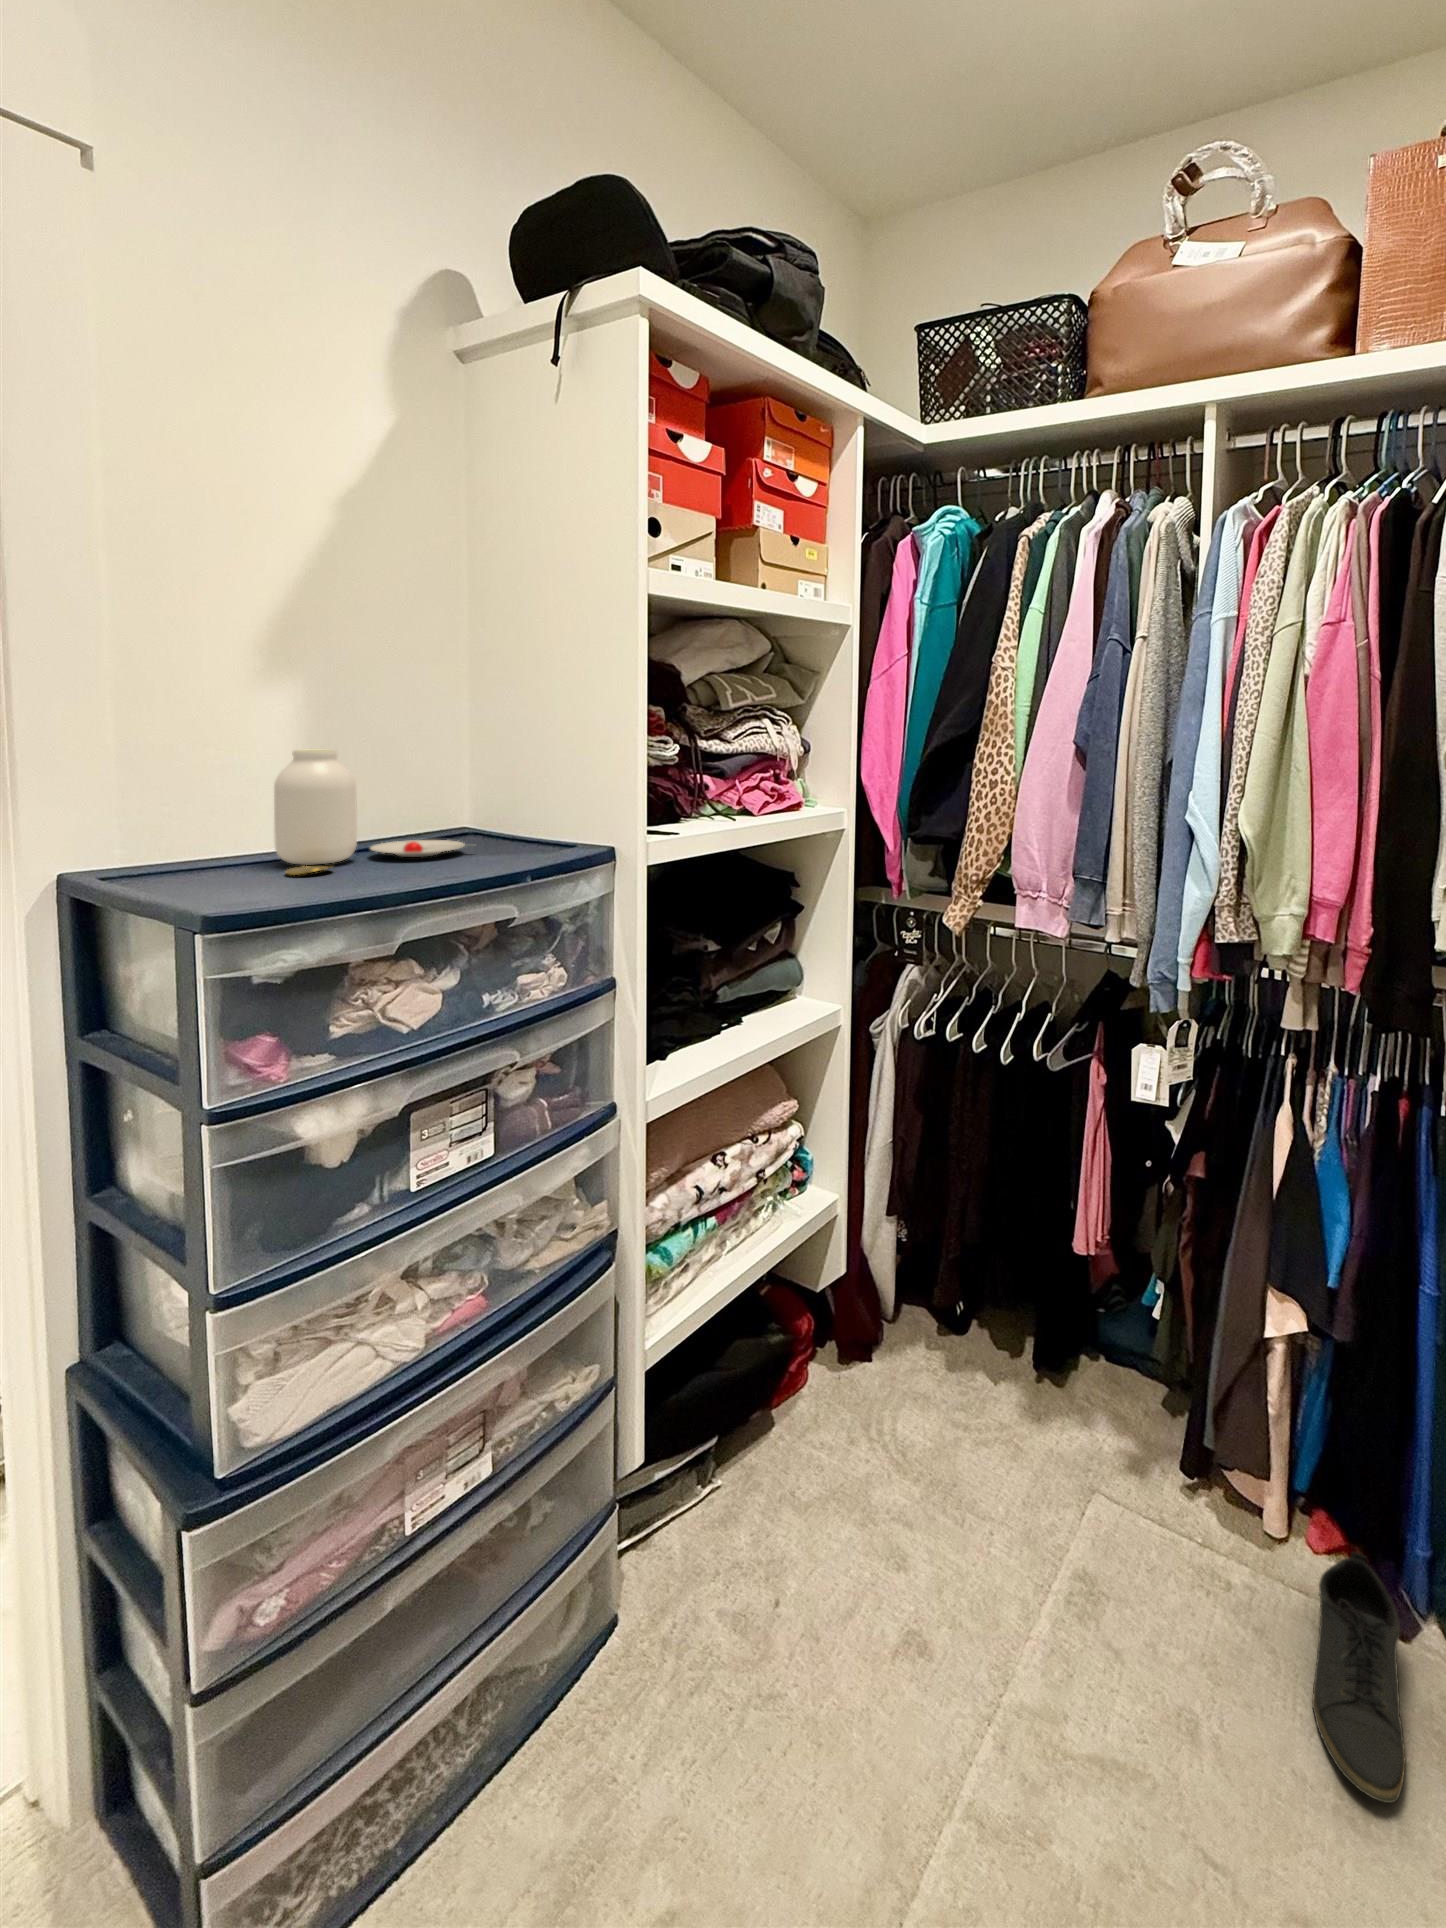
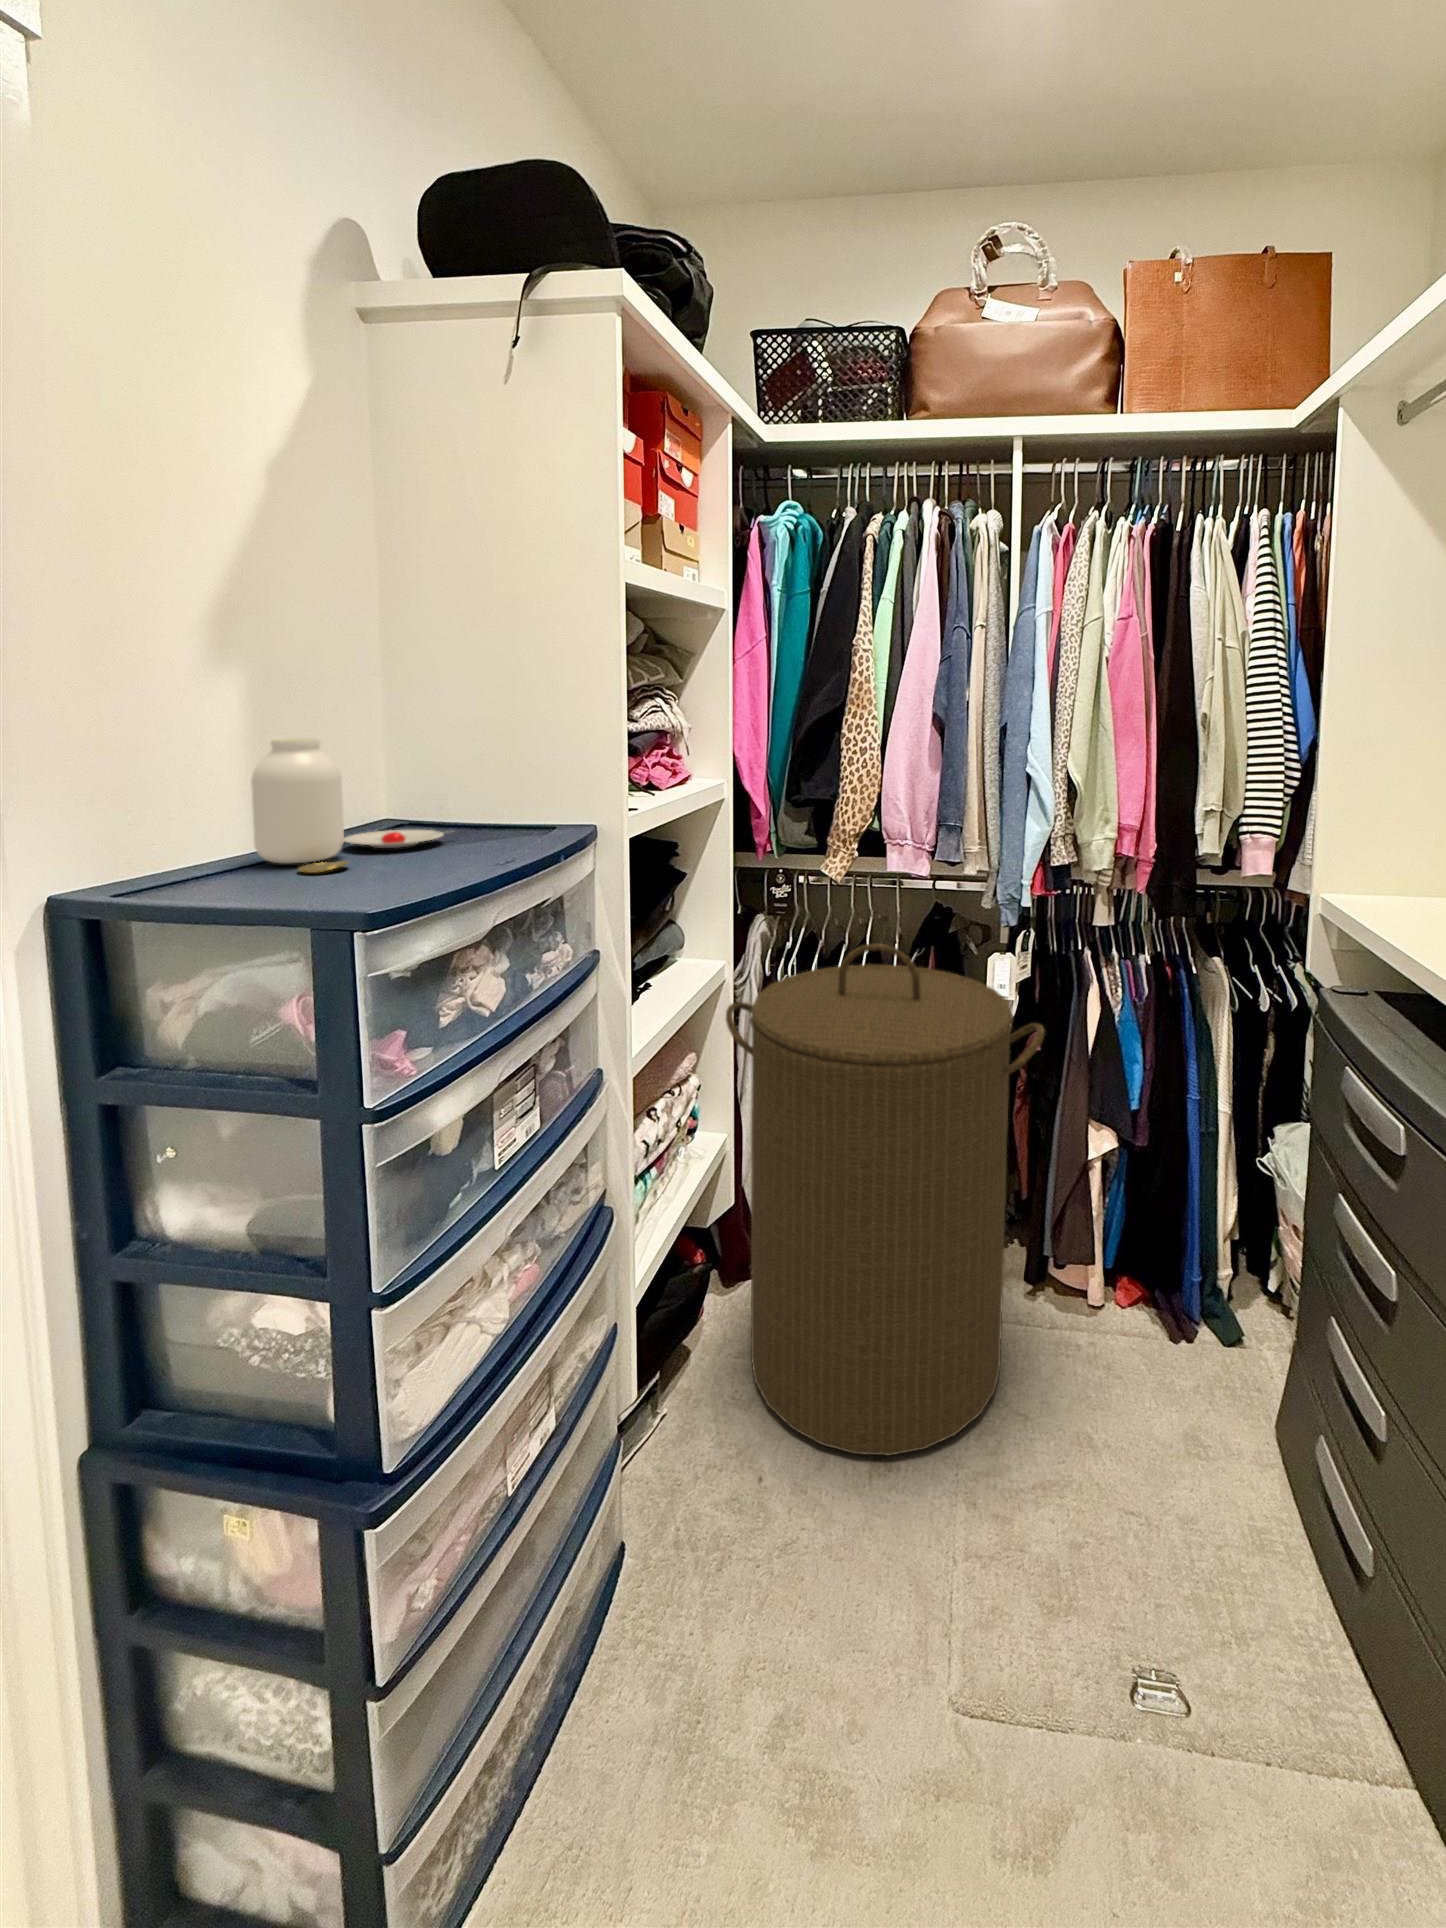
laundry hamper: none [813,1010,1172,1645] -> present [726,943,1045,1455]
shoe: present [1312,1552,1406,1803] -> none [1142,1291,1222,1435]

